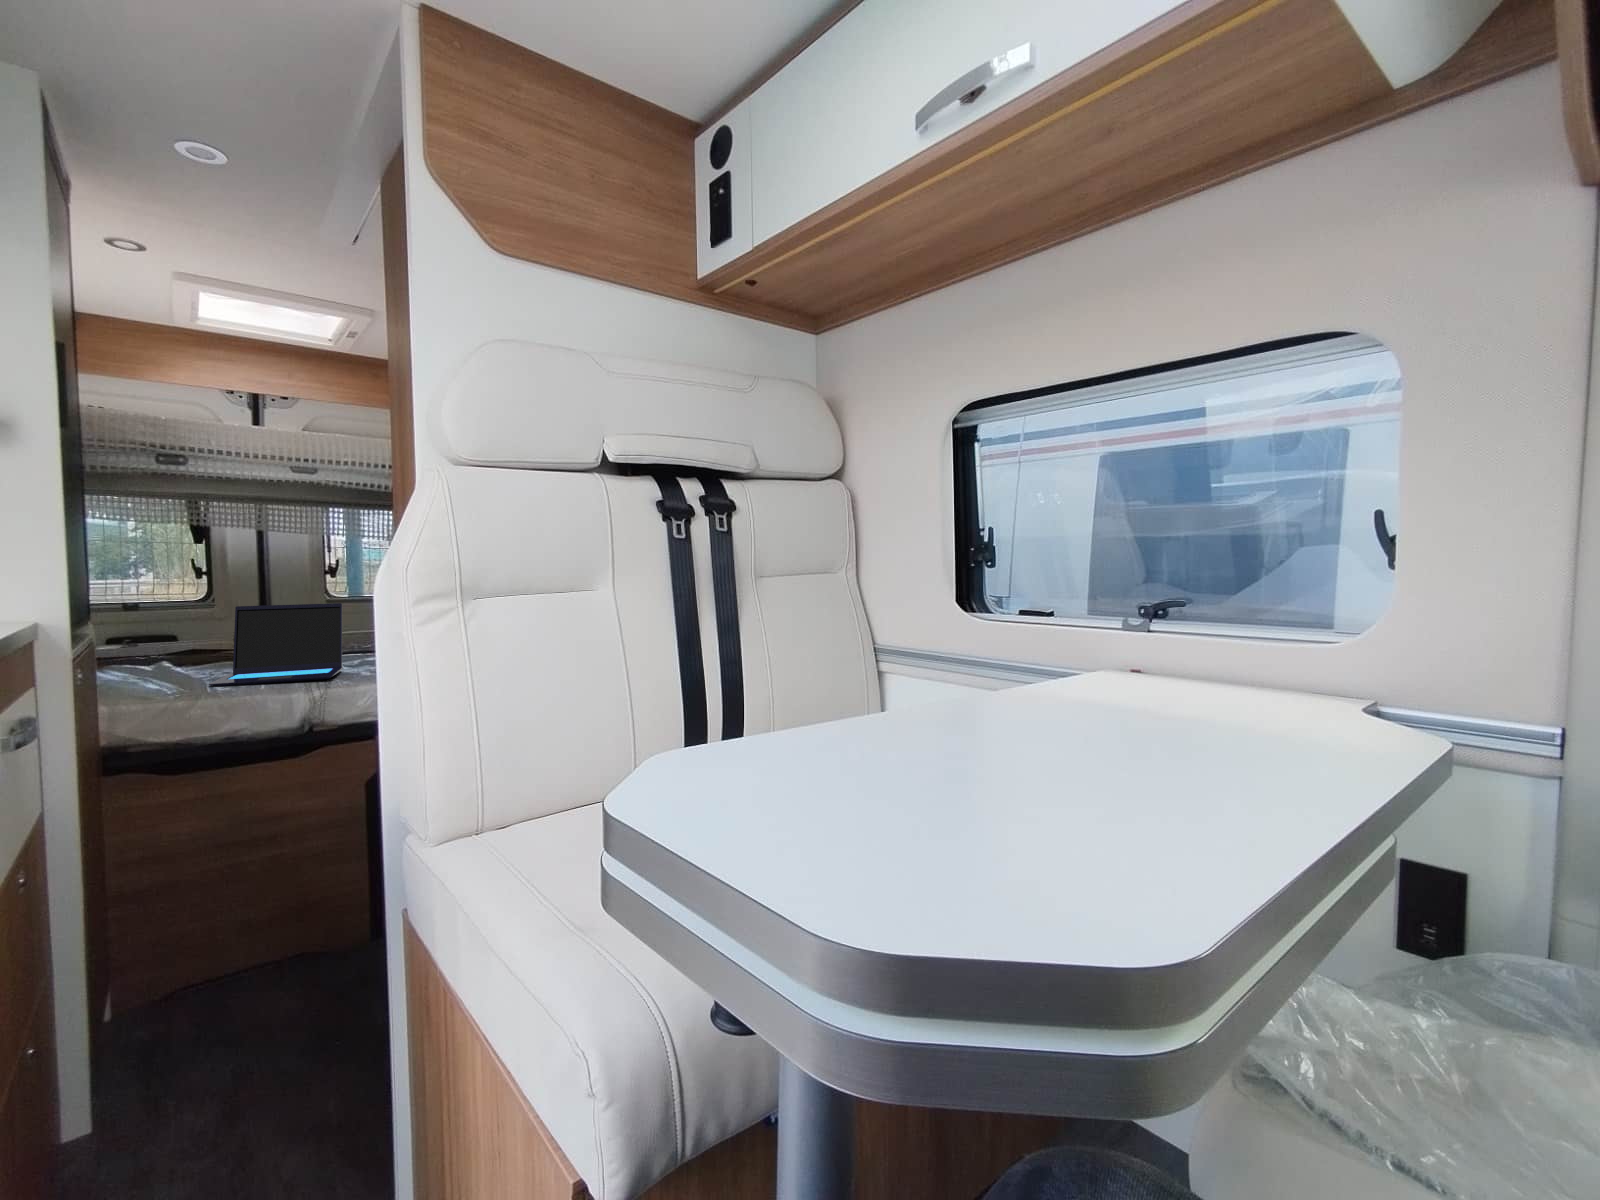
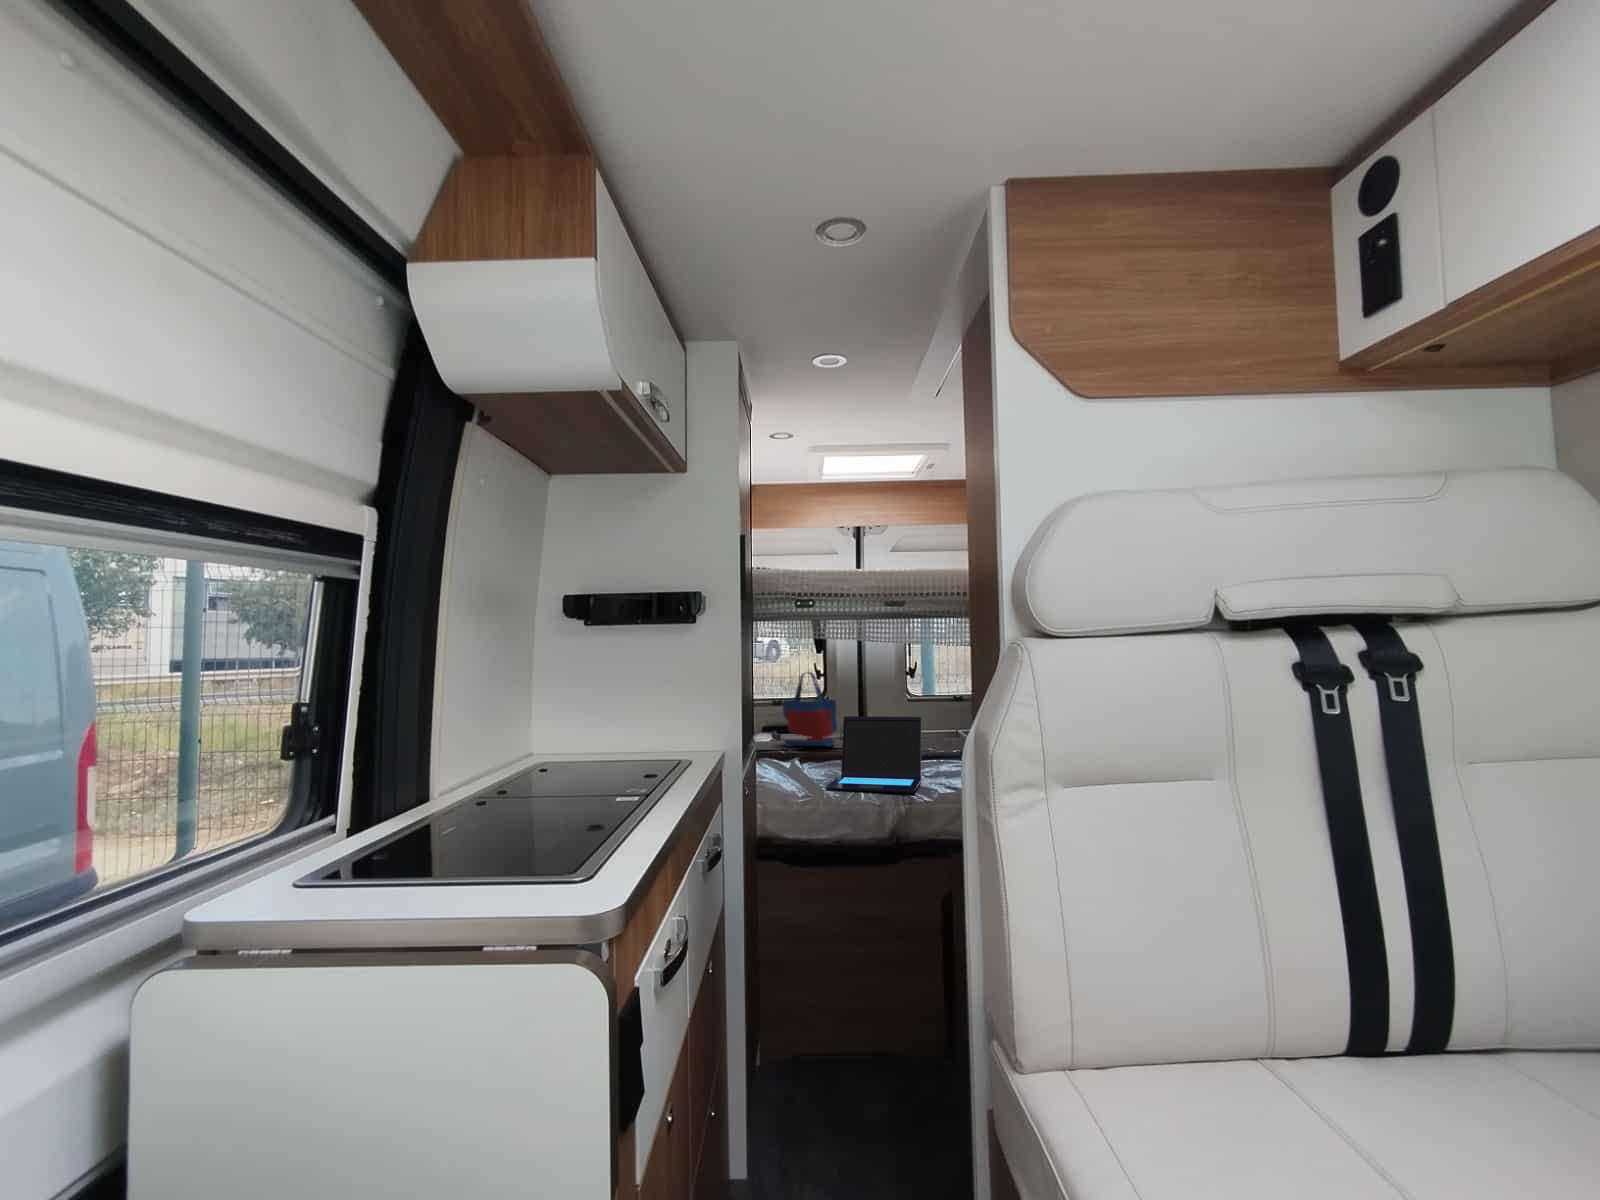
tote bag: none [139,565,229,657] -> present [783,672,837,746]

